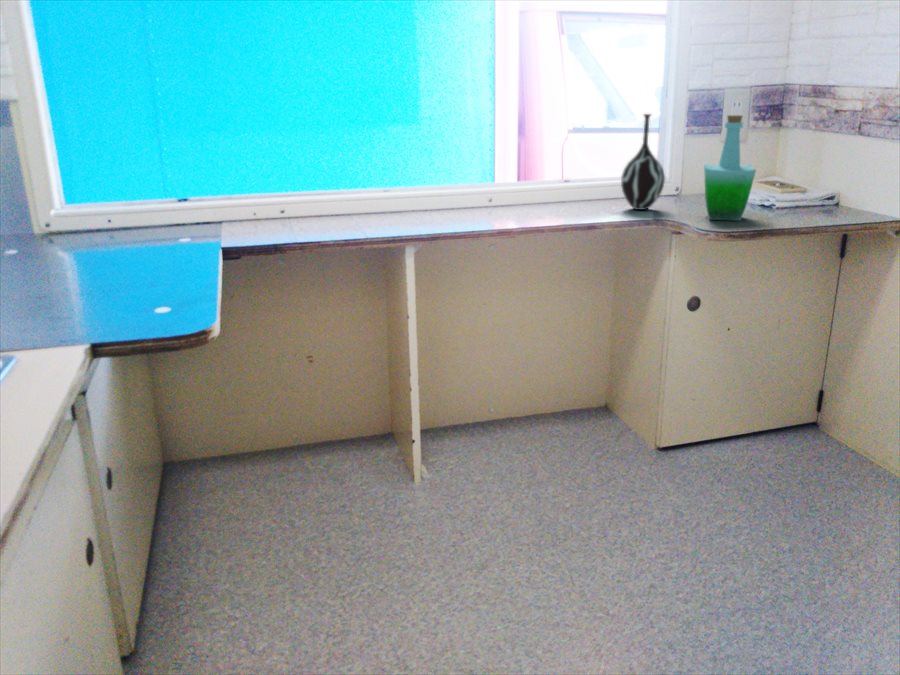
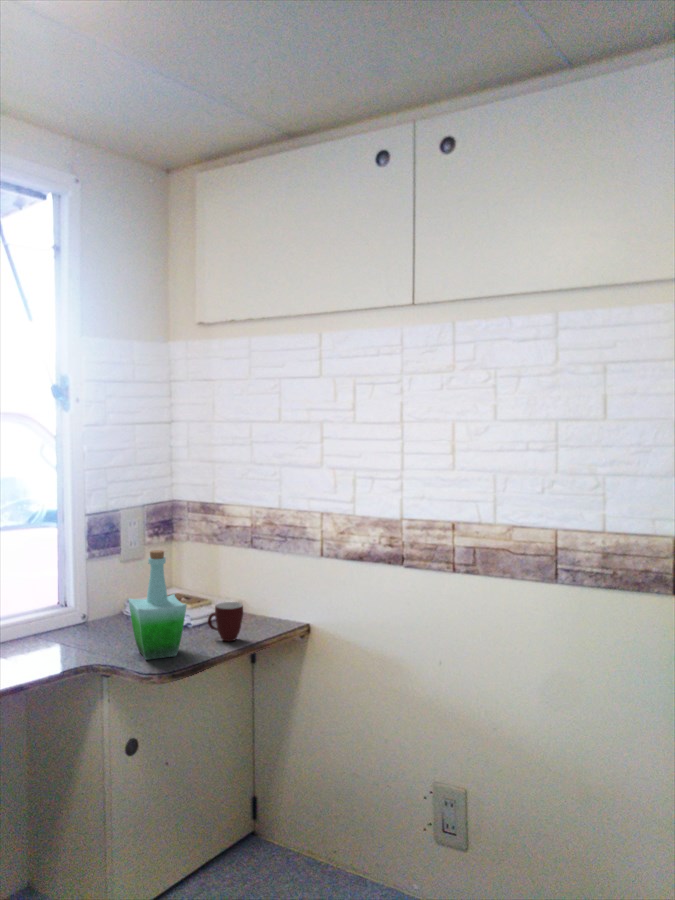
vase: present [621,114,665,210] -> none [35,550,86,656]
mug: none [785,180,825,219] -> present [208,602,243,641]

